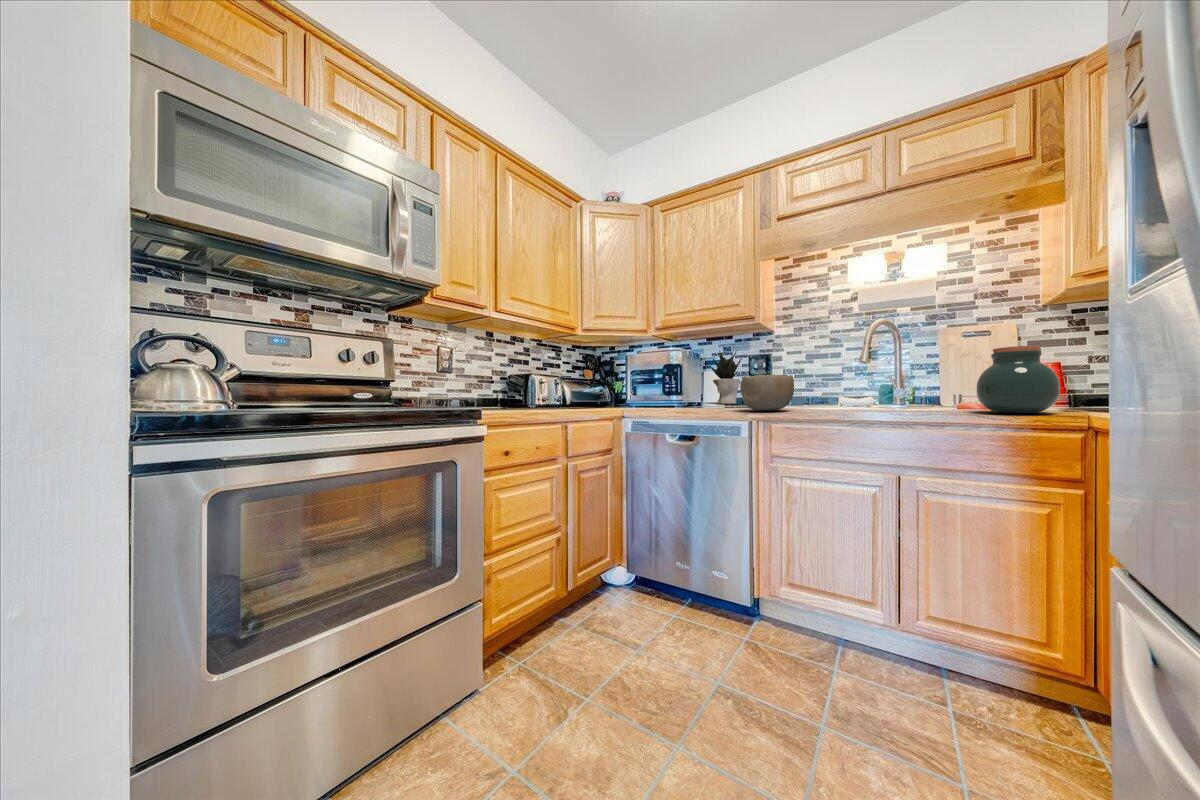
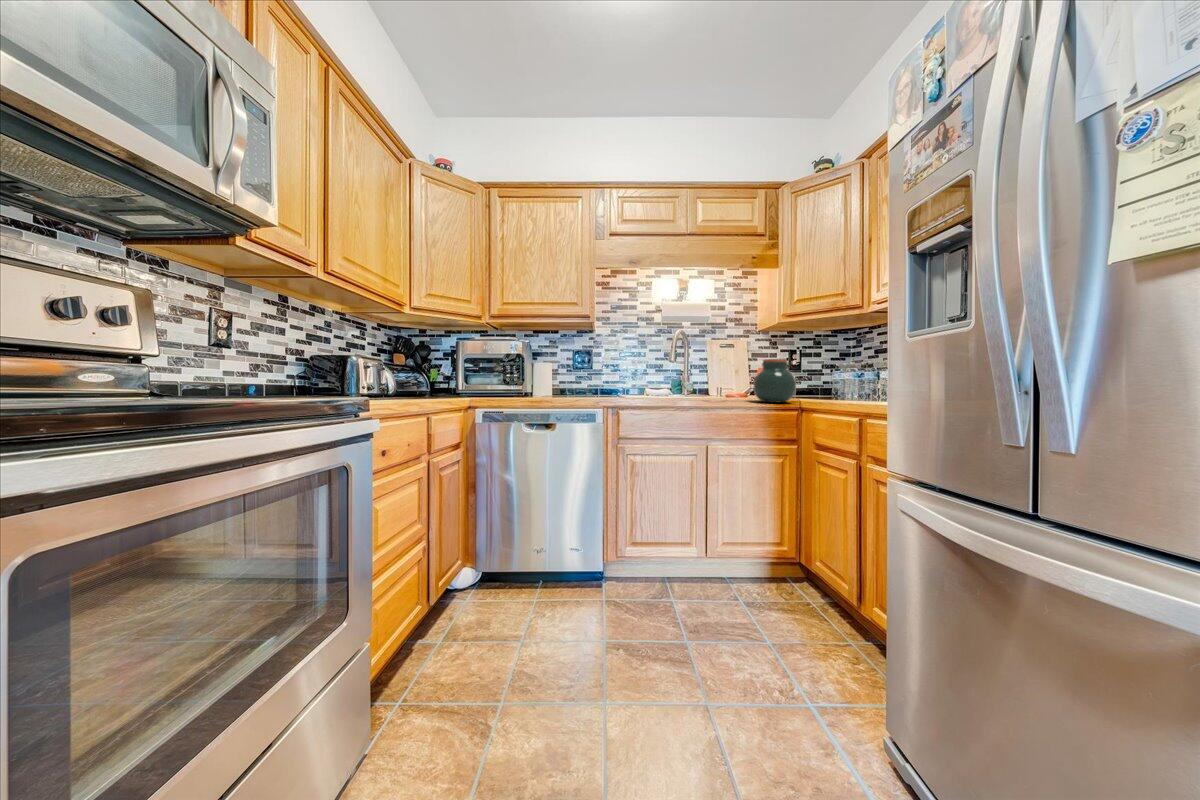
potted plant: present [708,351,742,404] -> none [533,342,567,393]
bowl: present [740,374,794,411] -> none [595,369,639,401]

